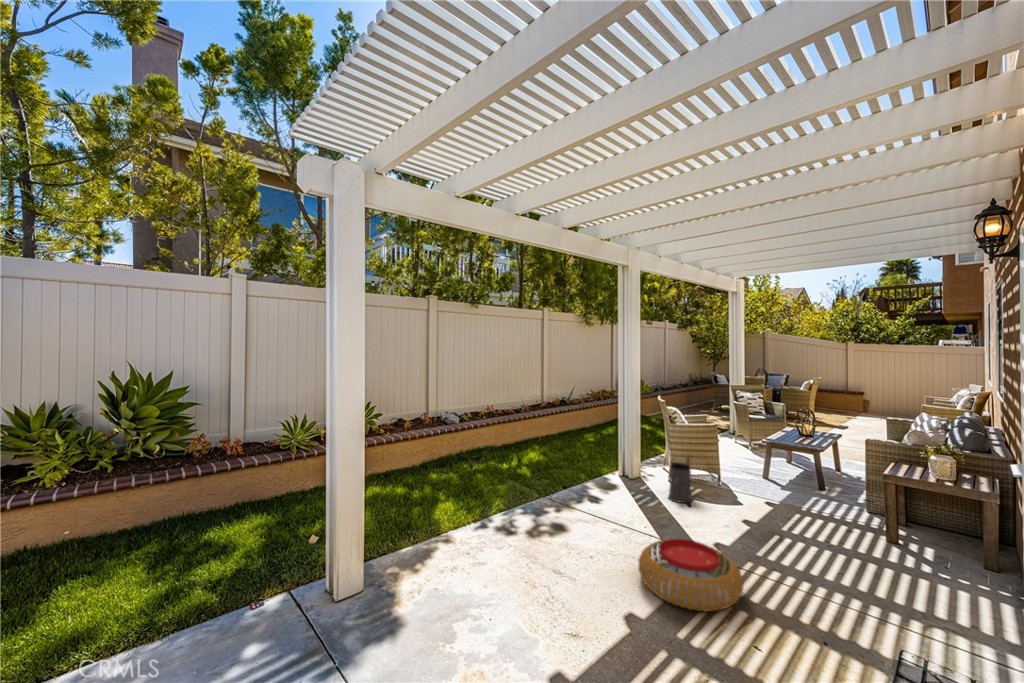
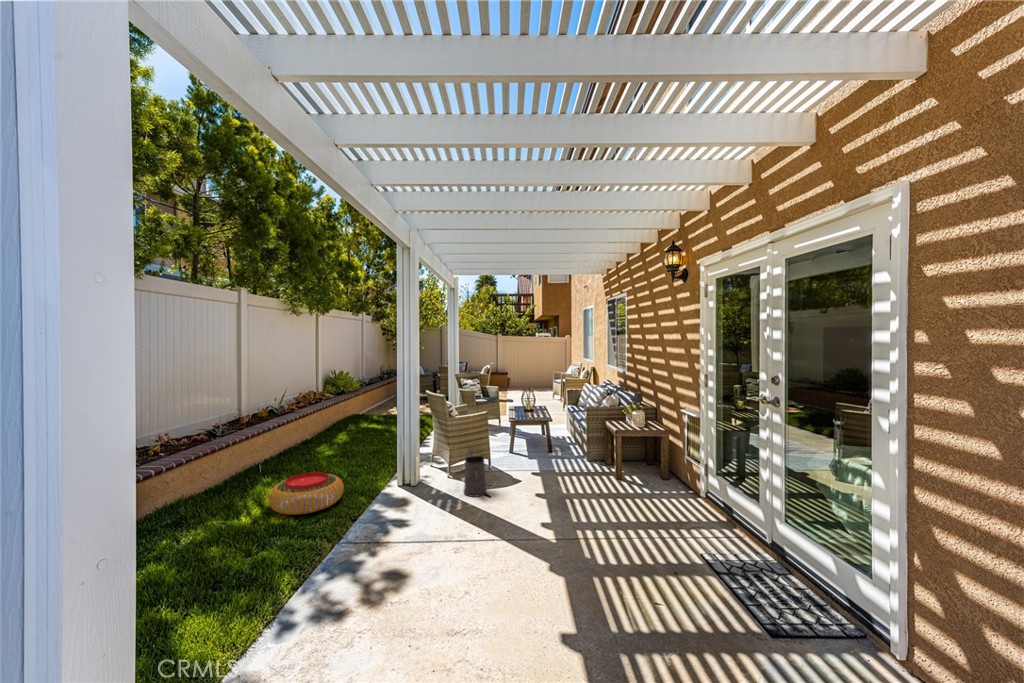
pouf: present [638,539,744,611] -> present [268,472,344,515]

